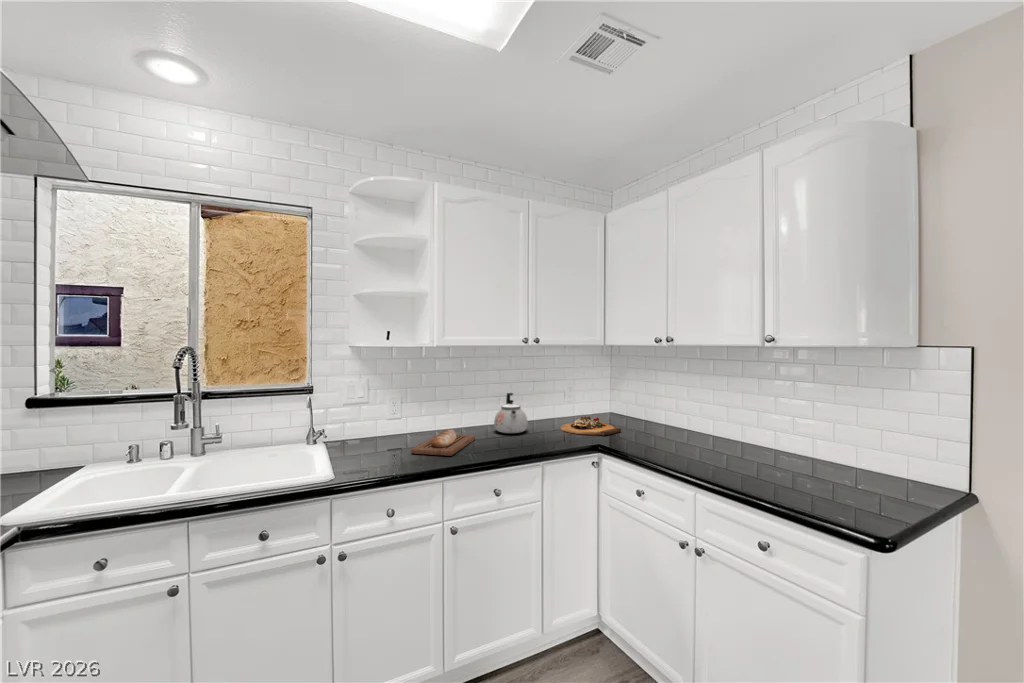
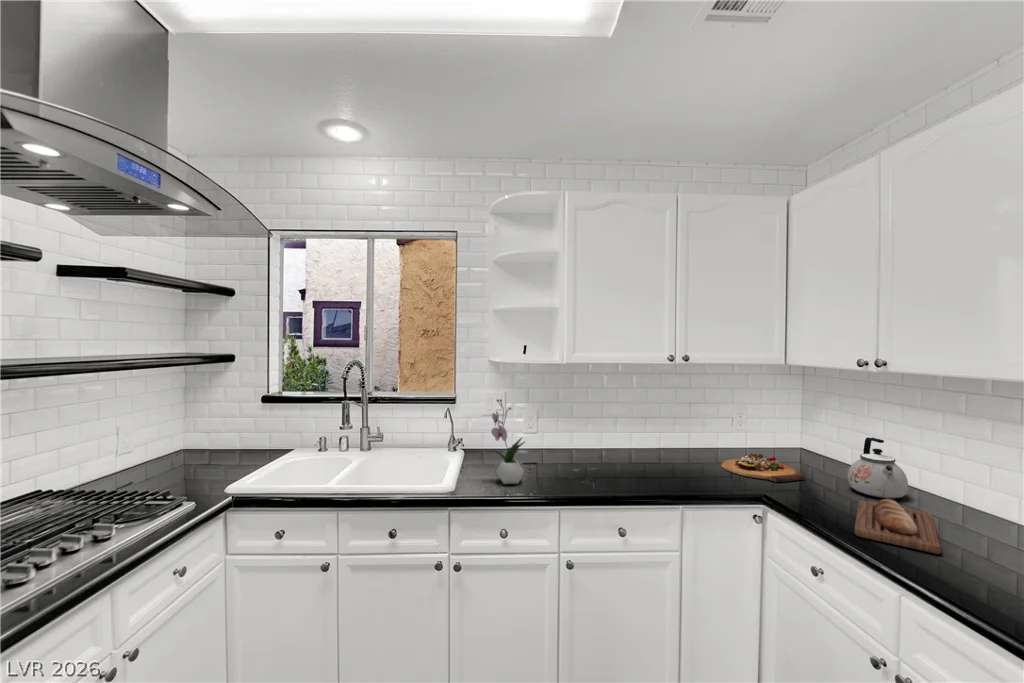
flower arrangement: none [368,382,406,466] -> present [491,400,525,484]
kettle: present [494,393,528,433] -> present [848,437,908,498]
bread loaf: present [411,429,475,456] -> present [855,499,941,554]

